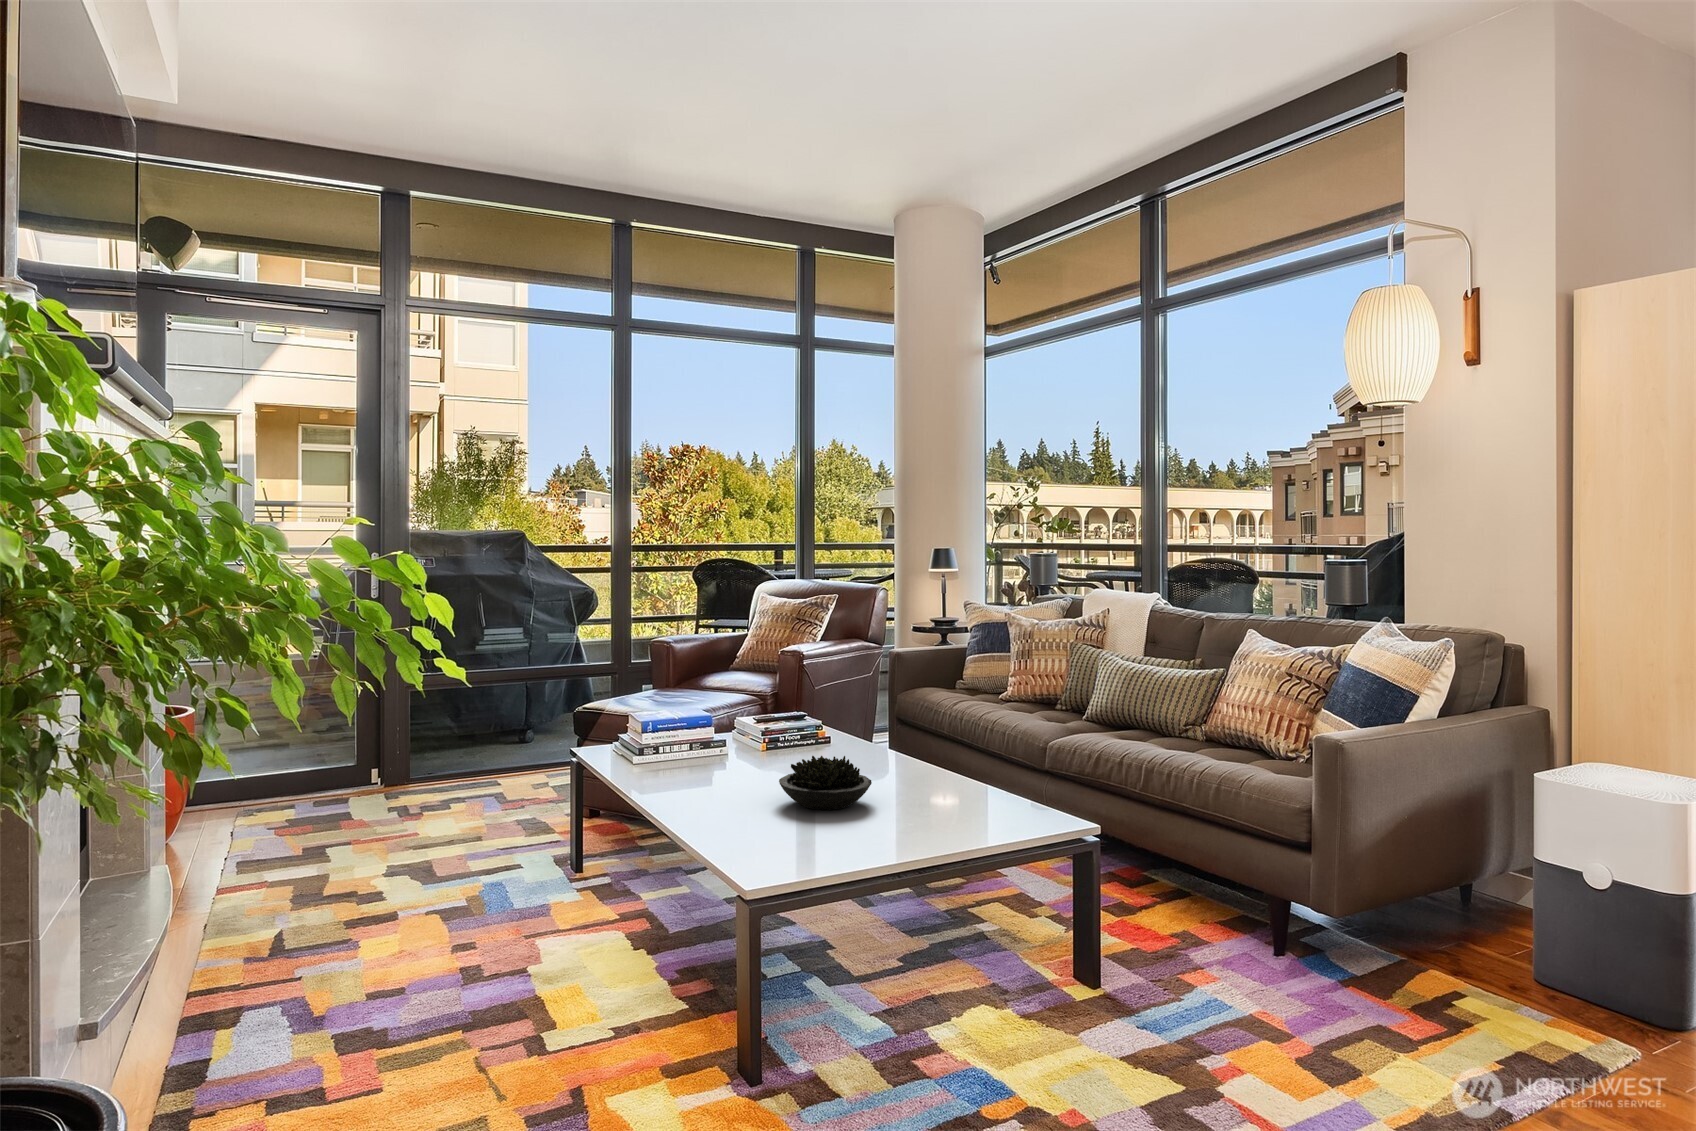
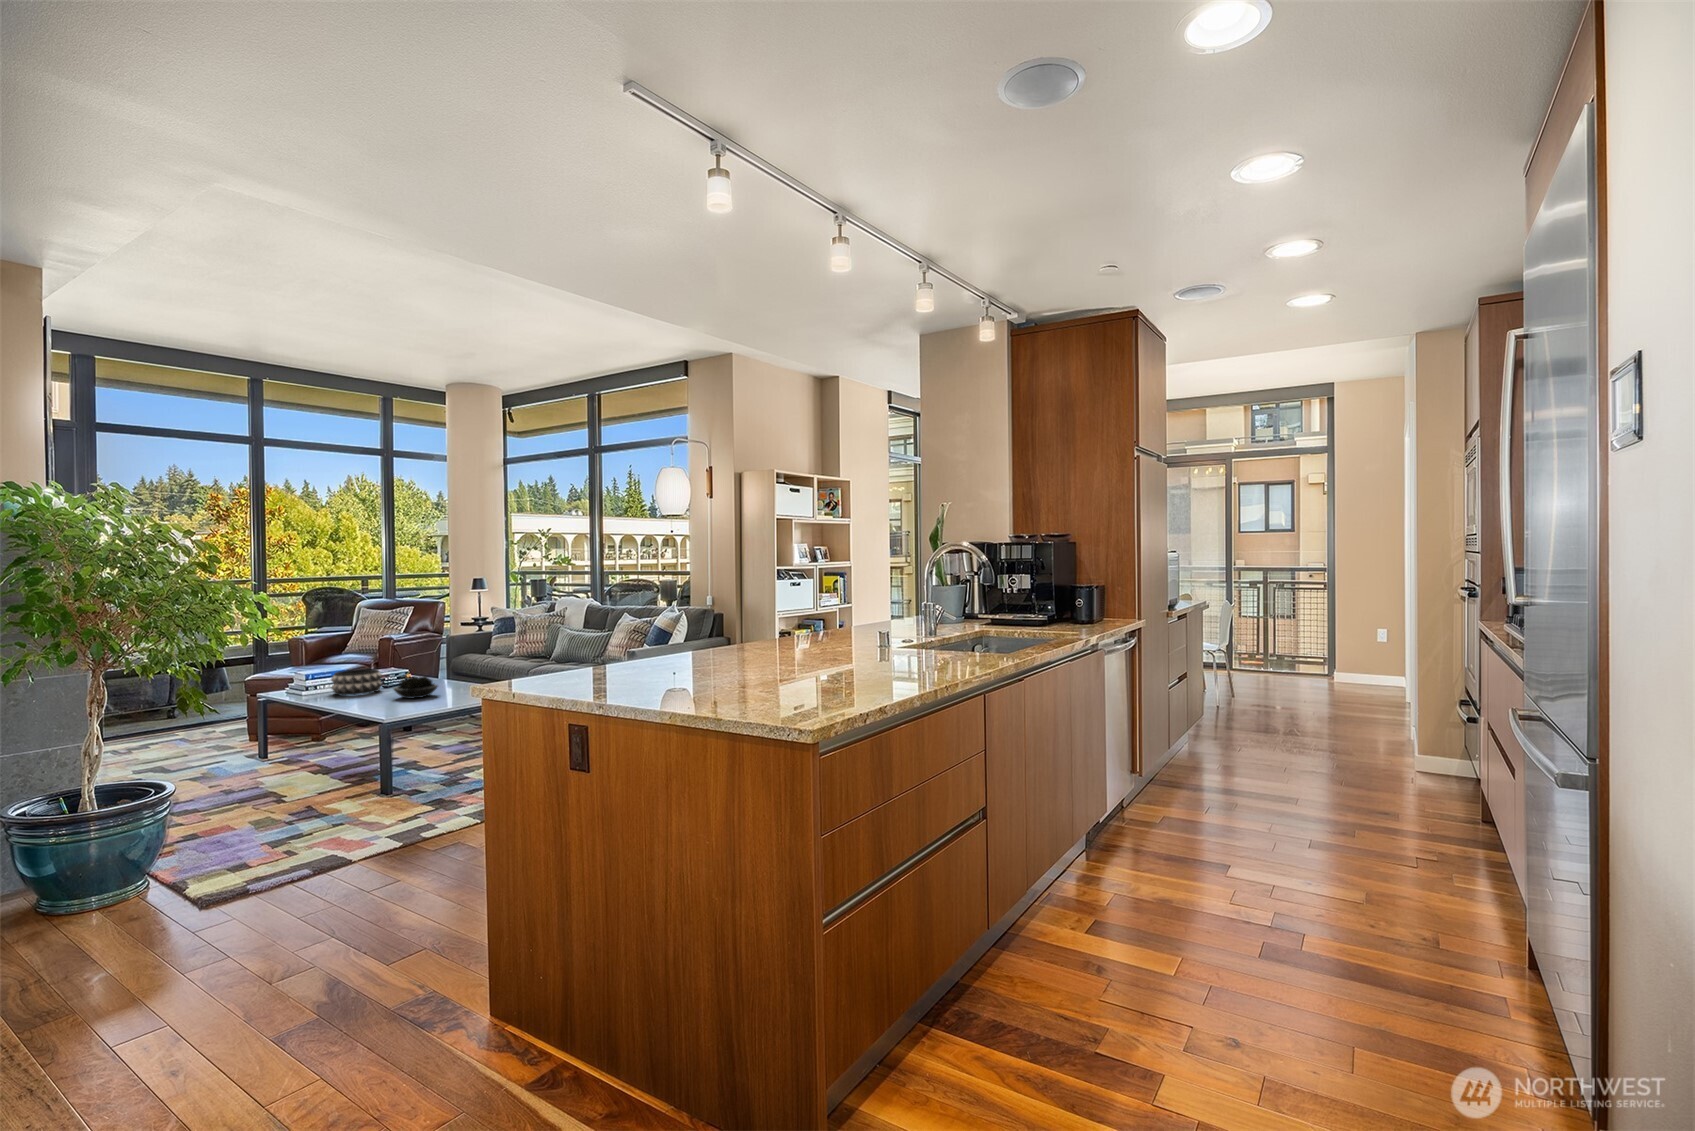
decorative bowl: none [674,720,768,779] -> present [331,669,382,695]

